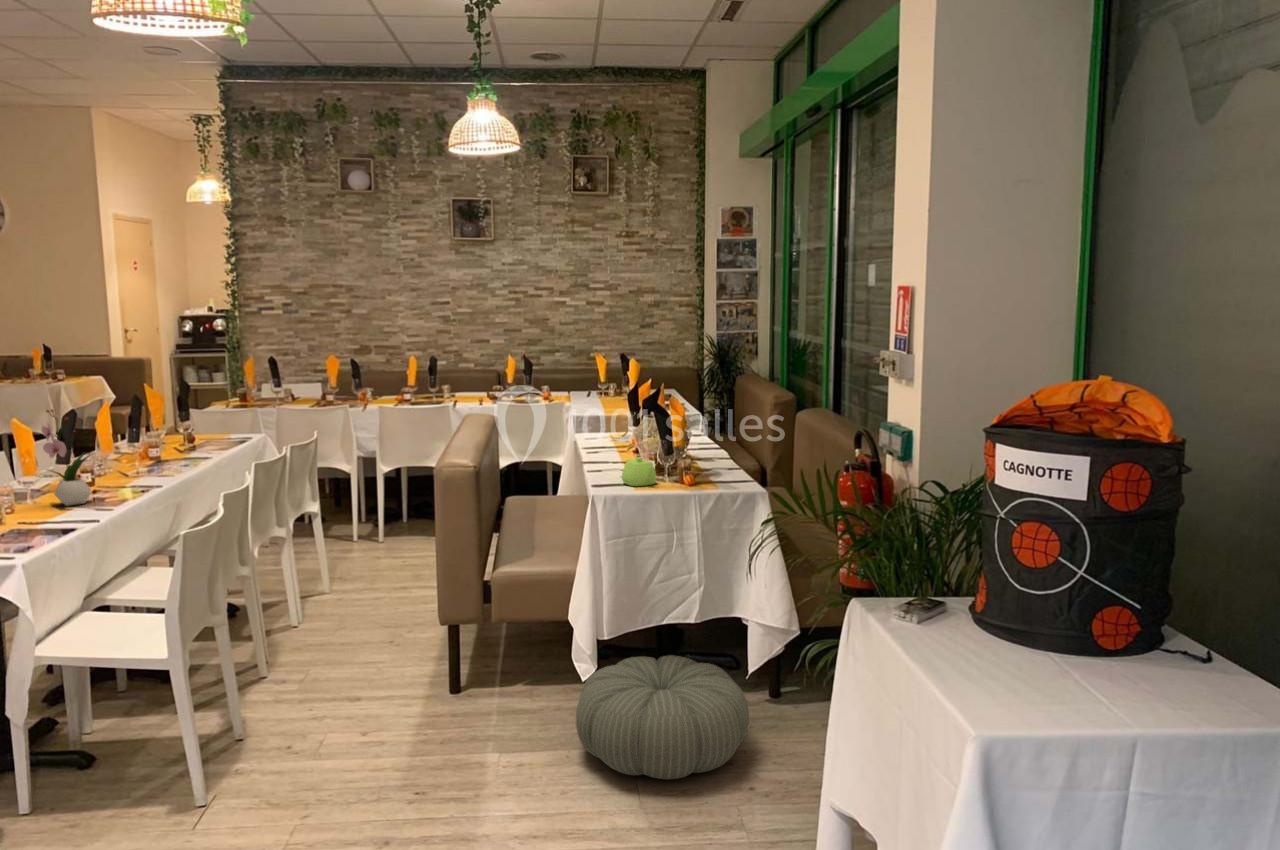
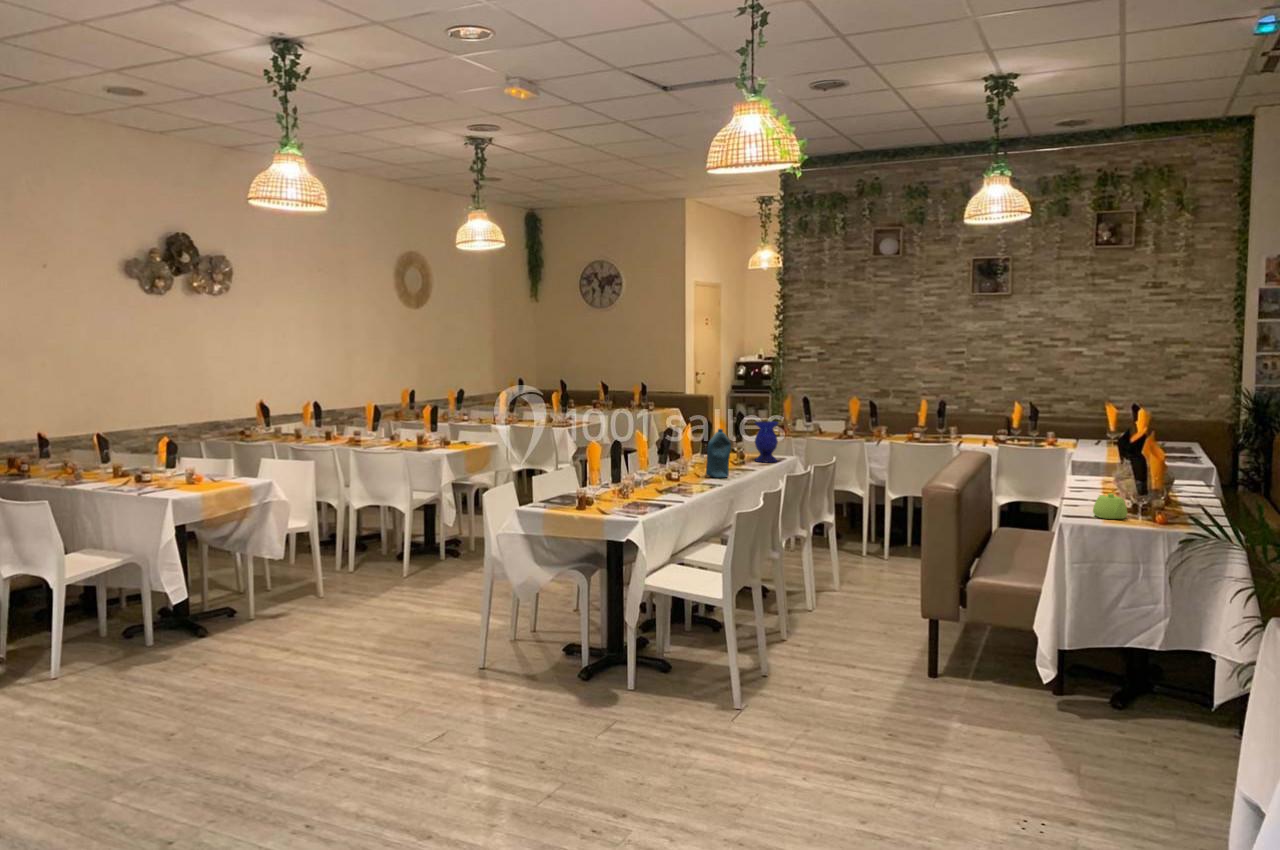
vase: none [203,391,239,445] -> present [755,421,778,462]
bottle: none [133,407,169,474] -> present [706,429,731,478]
flower arrangement: present [42,409,91,506] -> none [654,425,683,492]
pouf: present [576,655,749,779] -> none [1029,668,1200,773]

